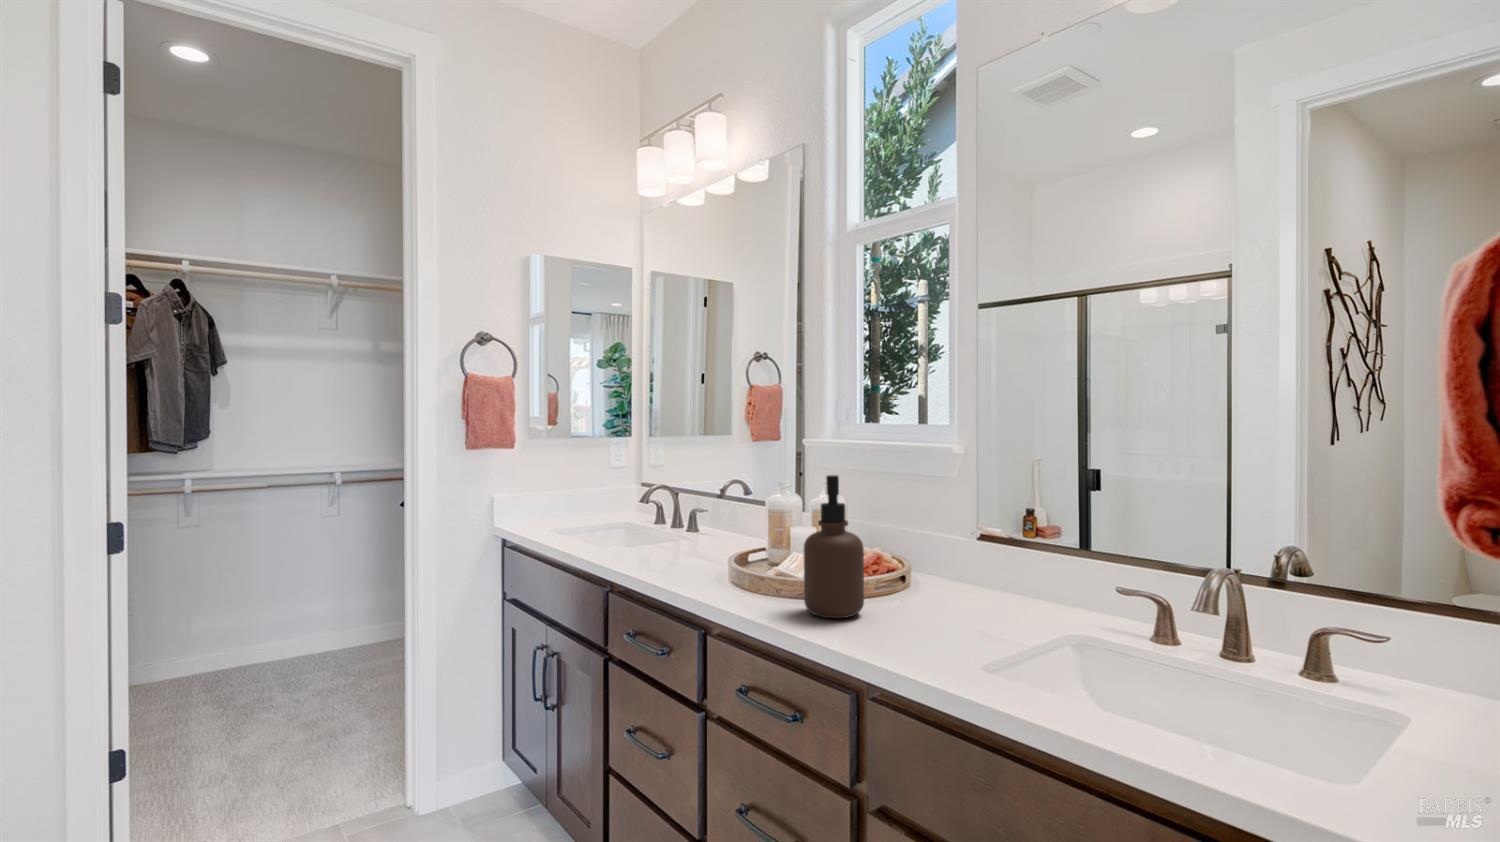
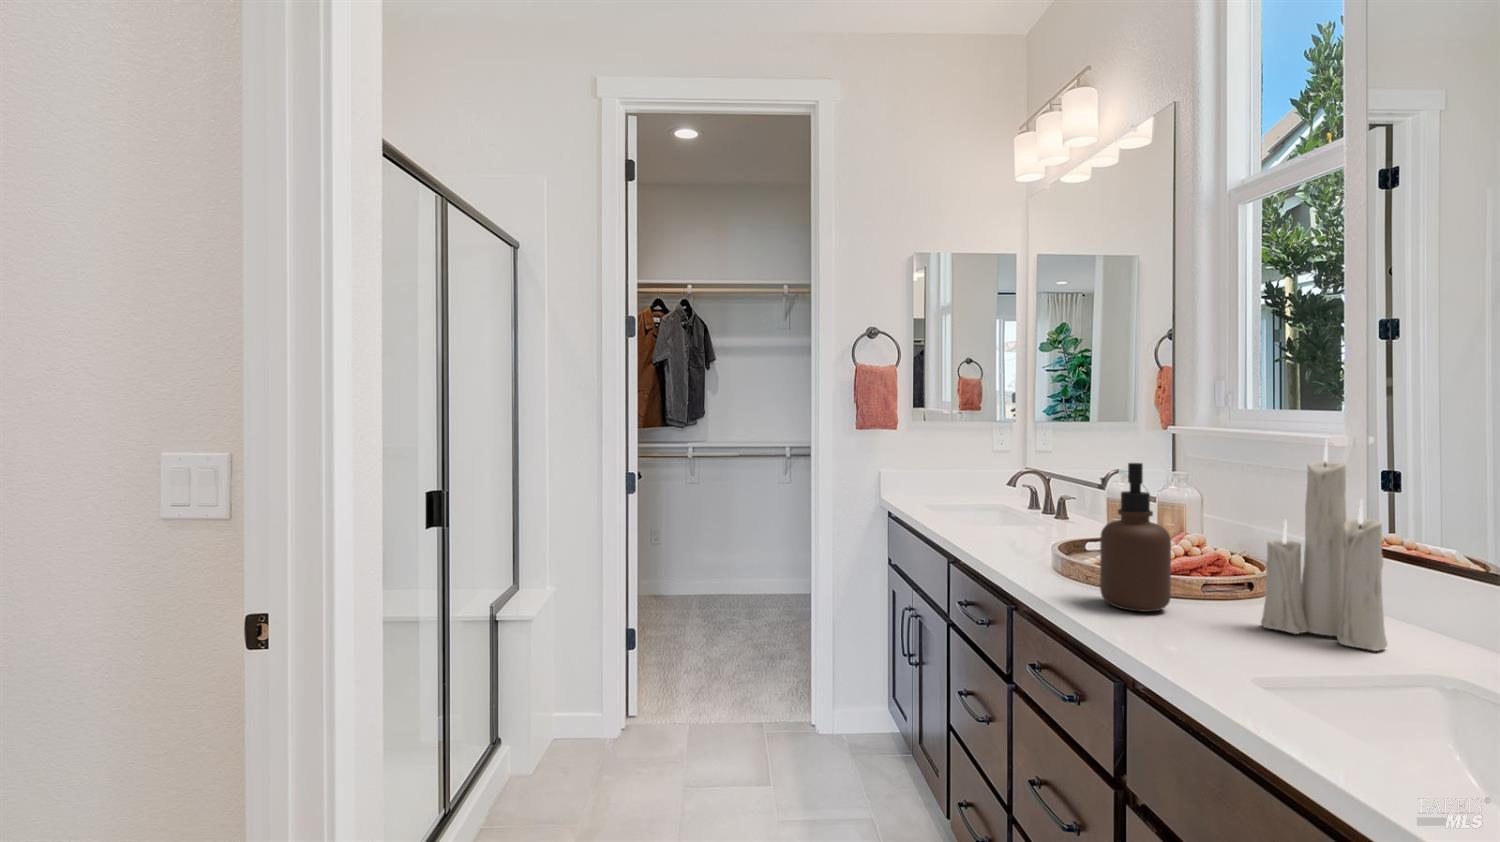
candle: none [932,438,1020,621] -> present [1261,439,1387,651]

